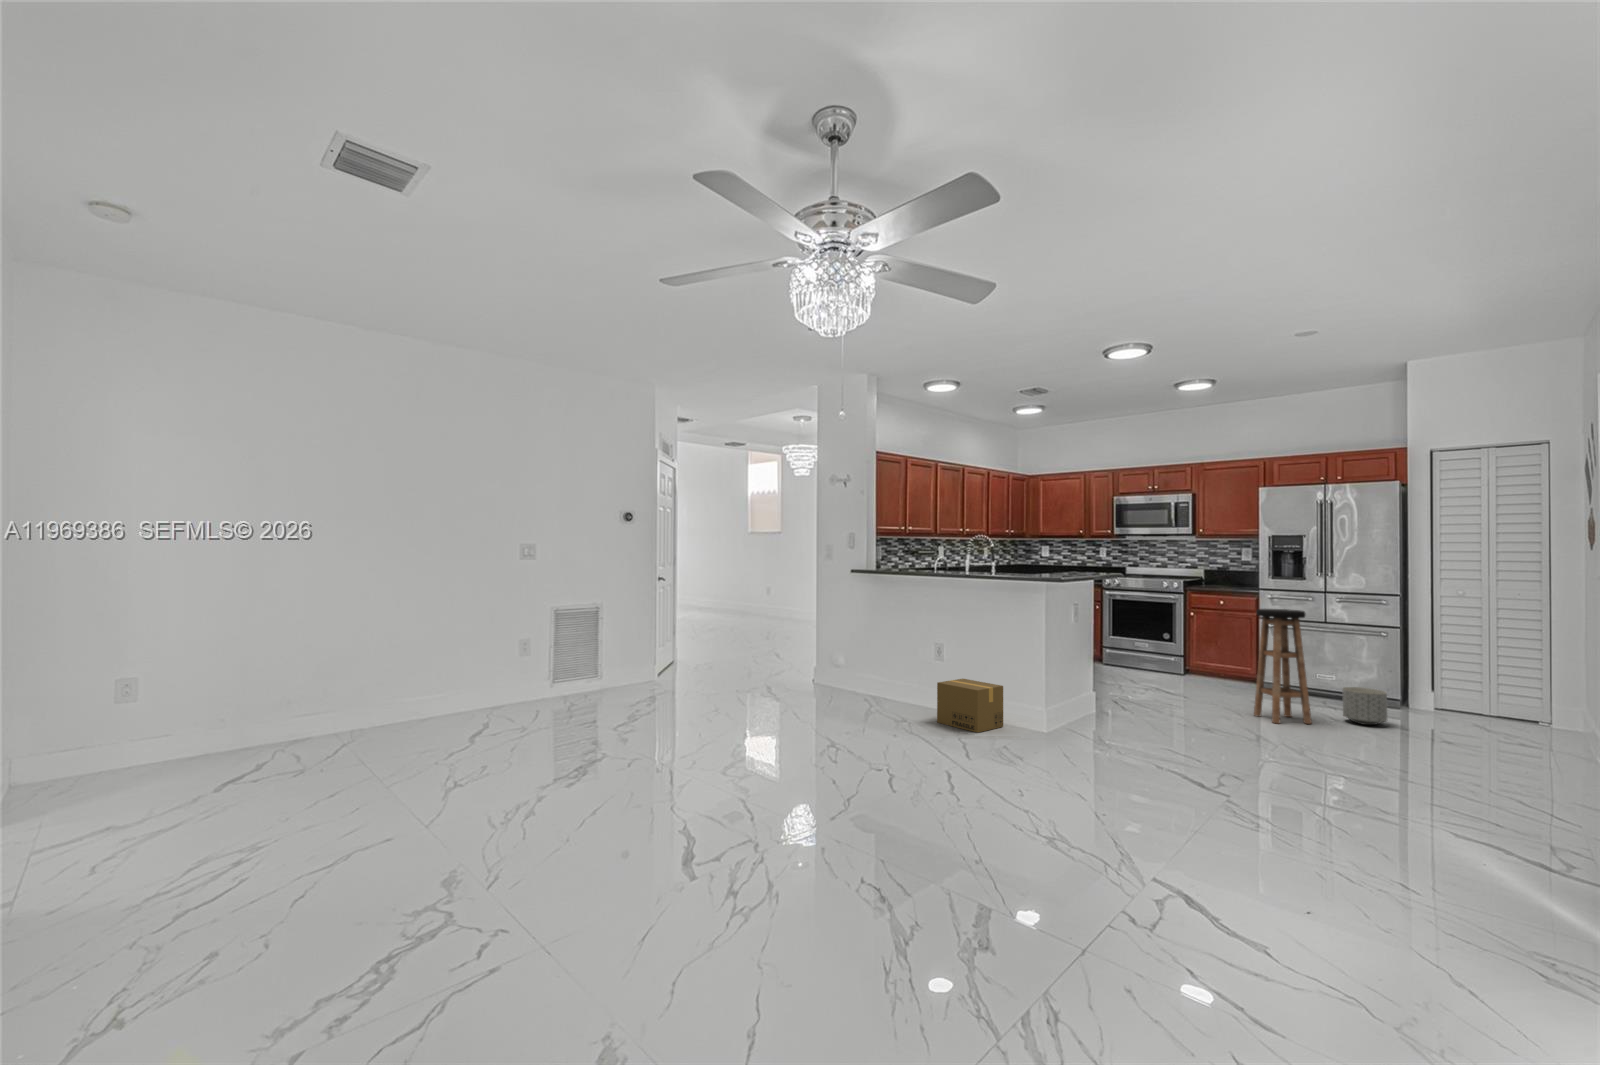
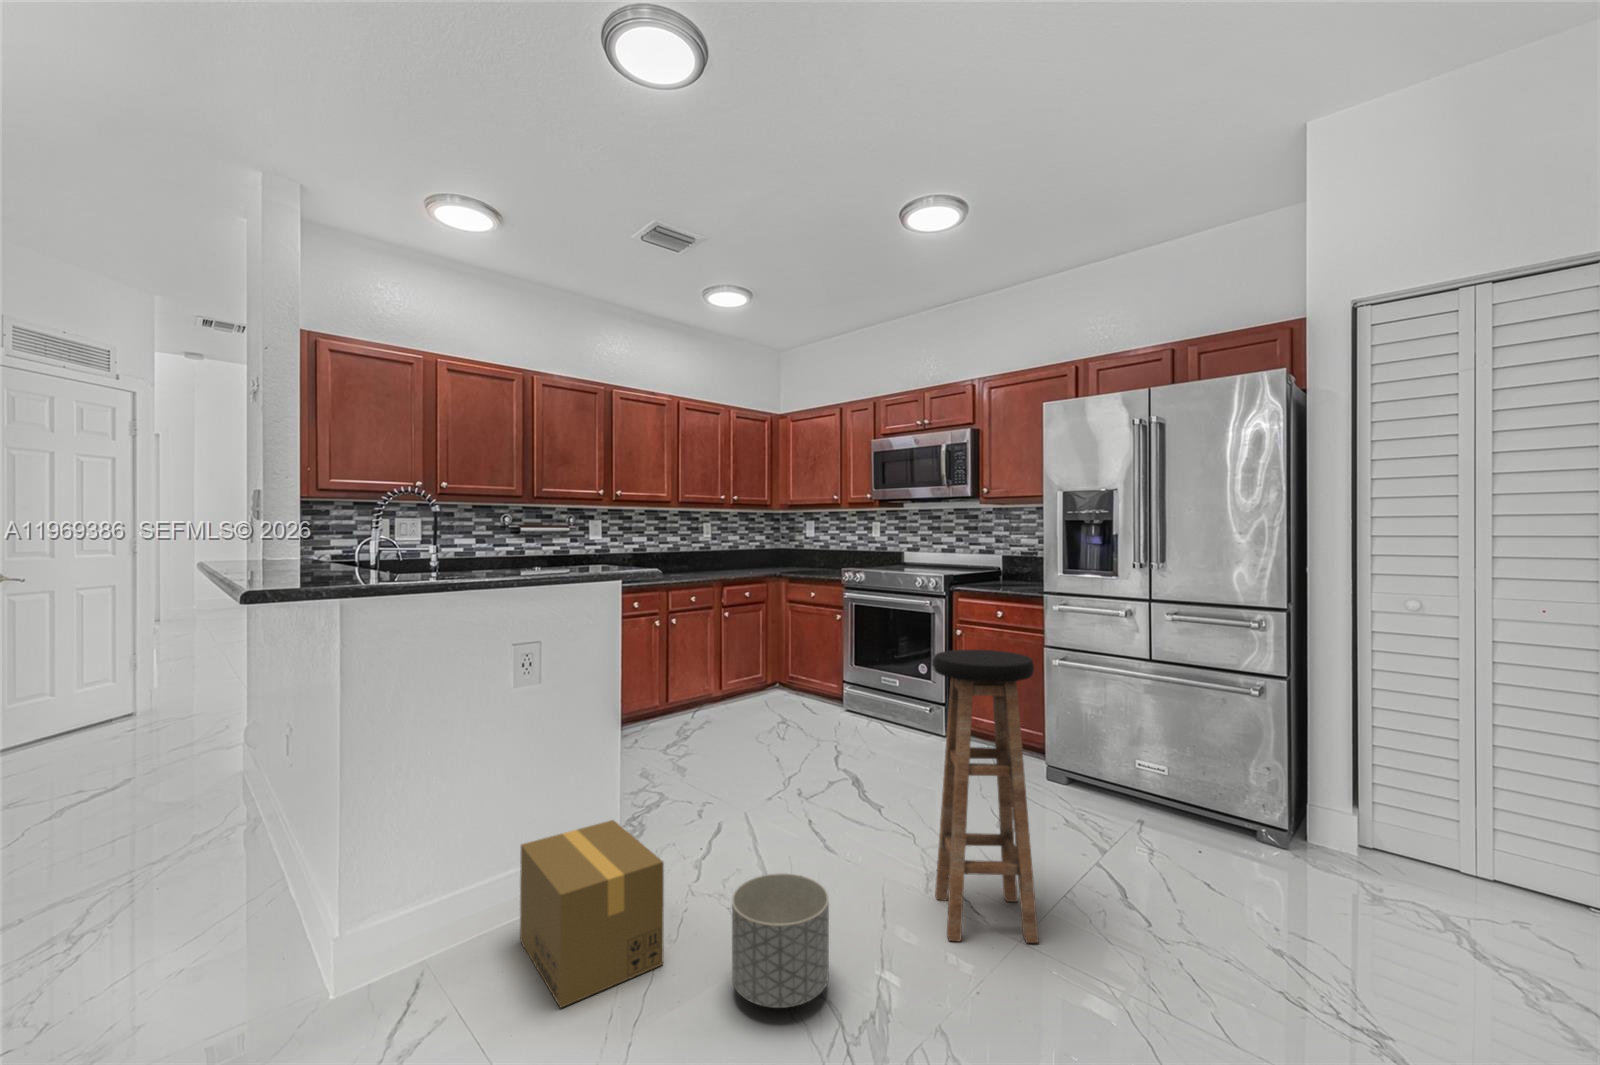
cardboard box: present [937,679,1003,733] -> present [520,820,664,1008]
planter: present [1342,687,1387,725] -> present [732,873,829,1008]

